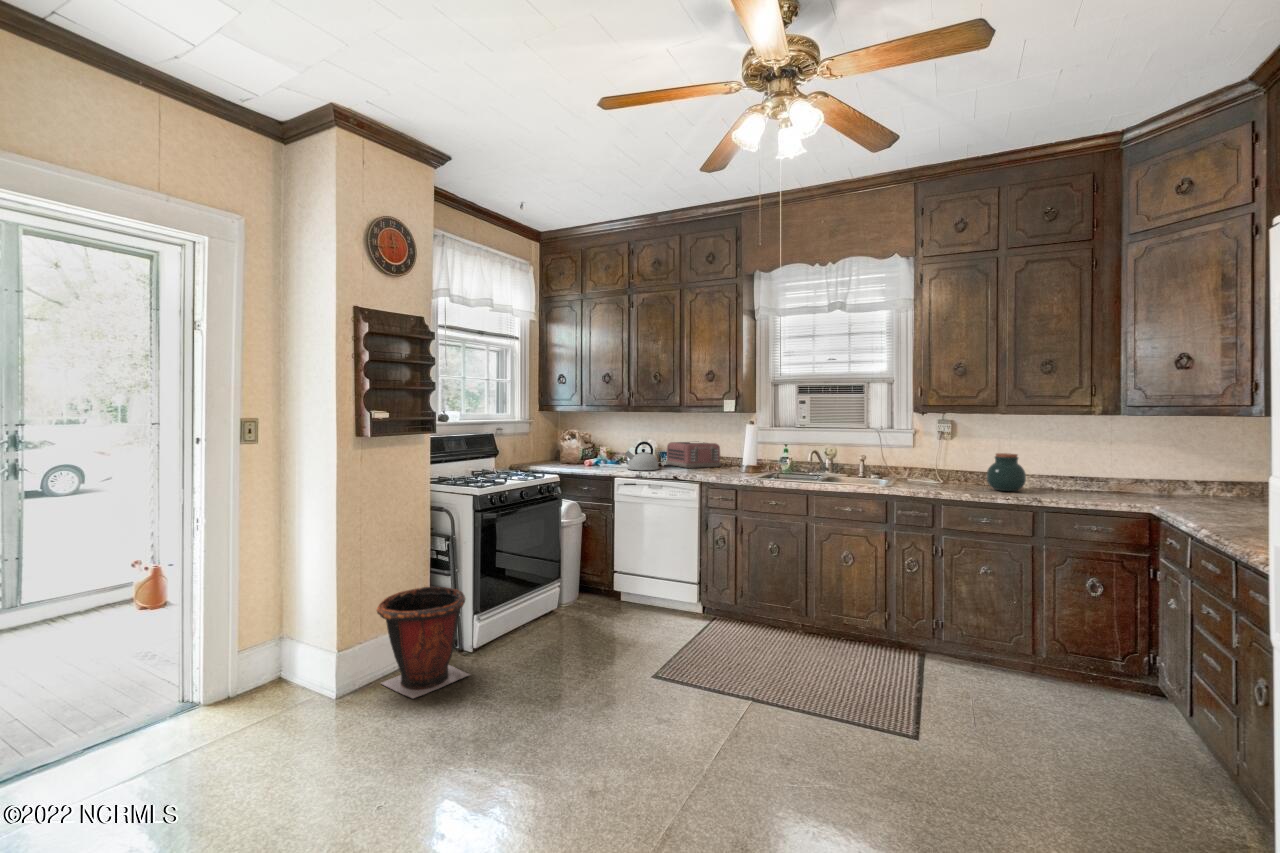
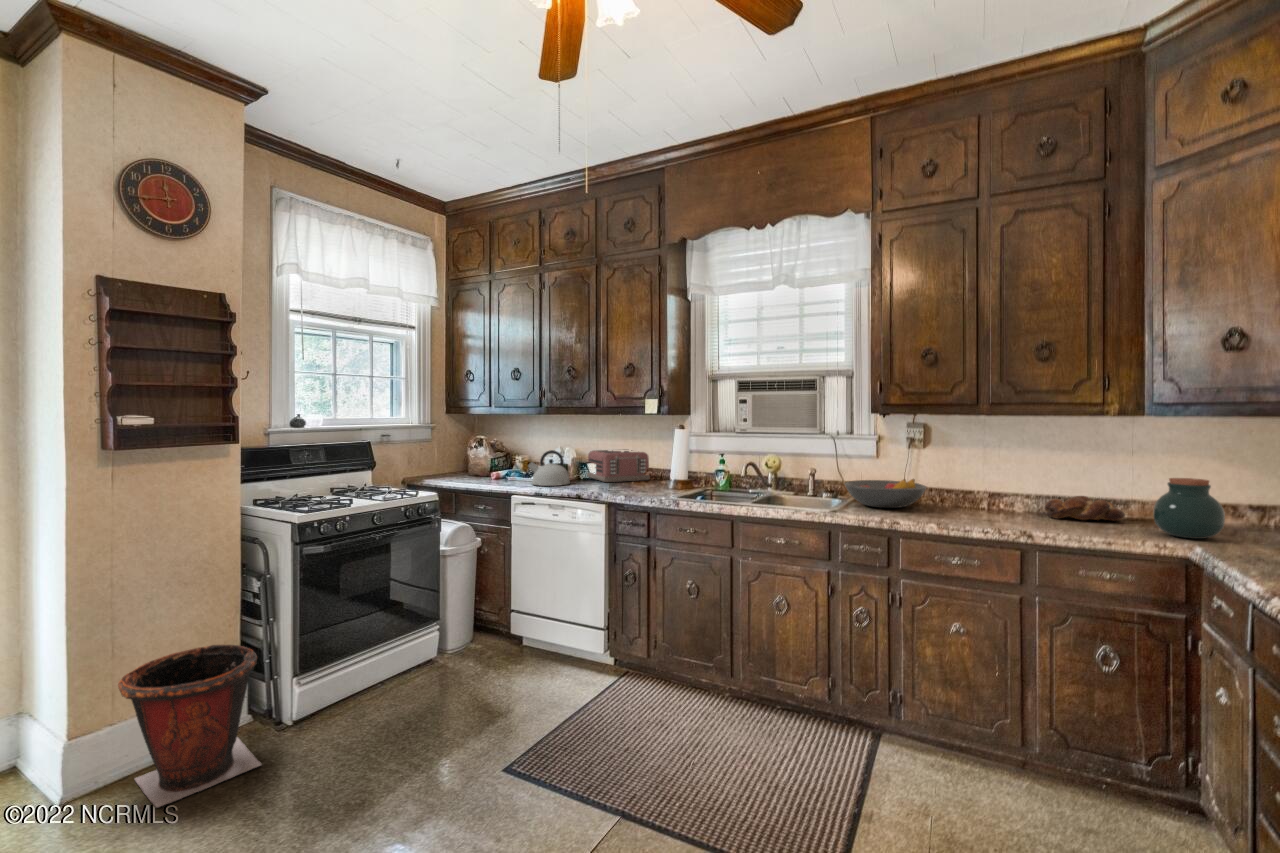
jar: present [986,453,1026,491] -> present [1153,478,1225,539]
fruit bowl: none [893,462,958,485] -> present [845,479,926,508]
bread loaf: none [1047,474,1106,492] -> present [1045,496,1125,521]

